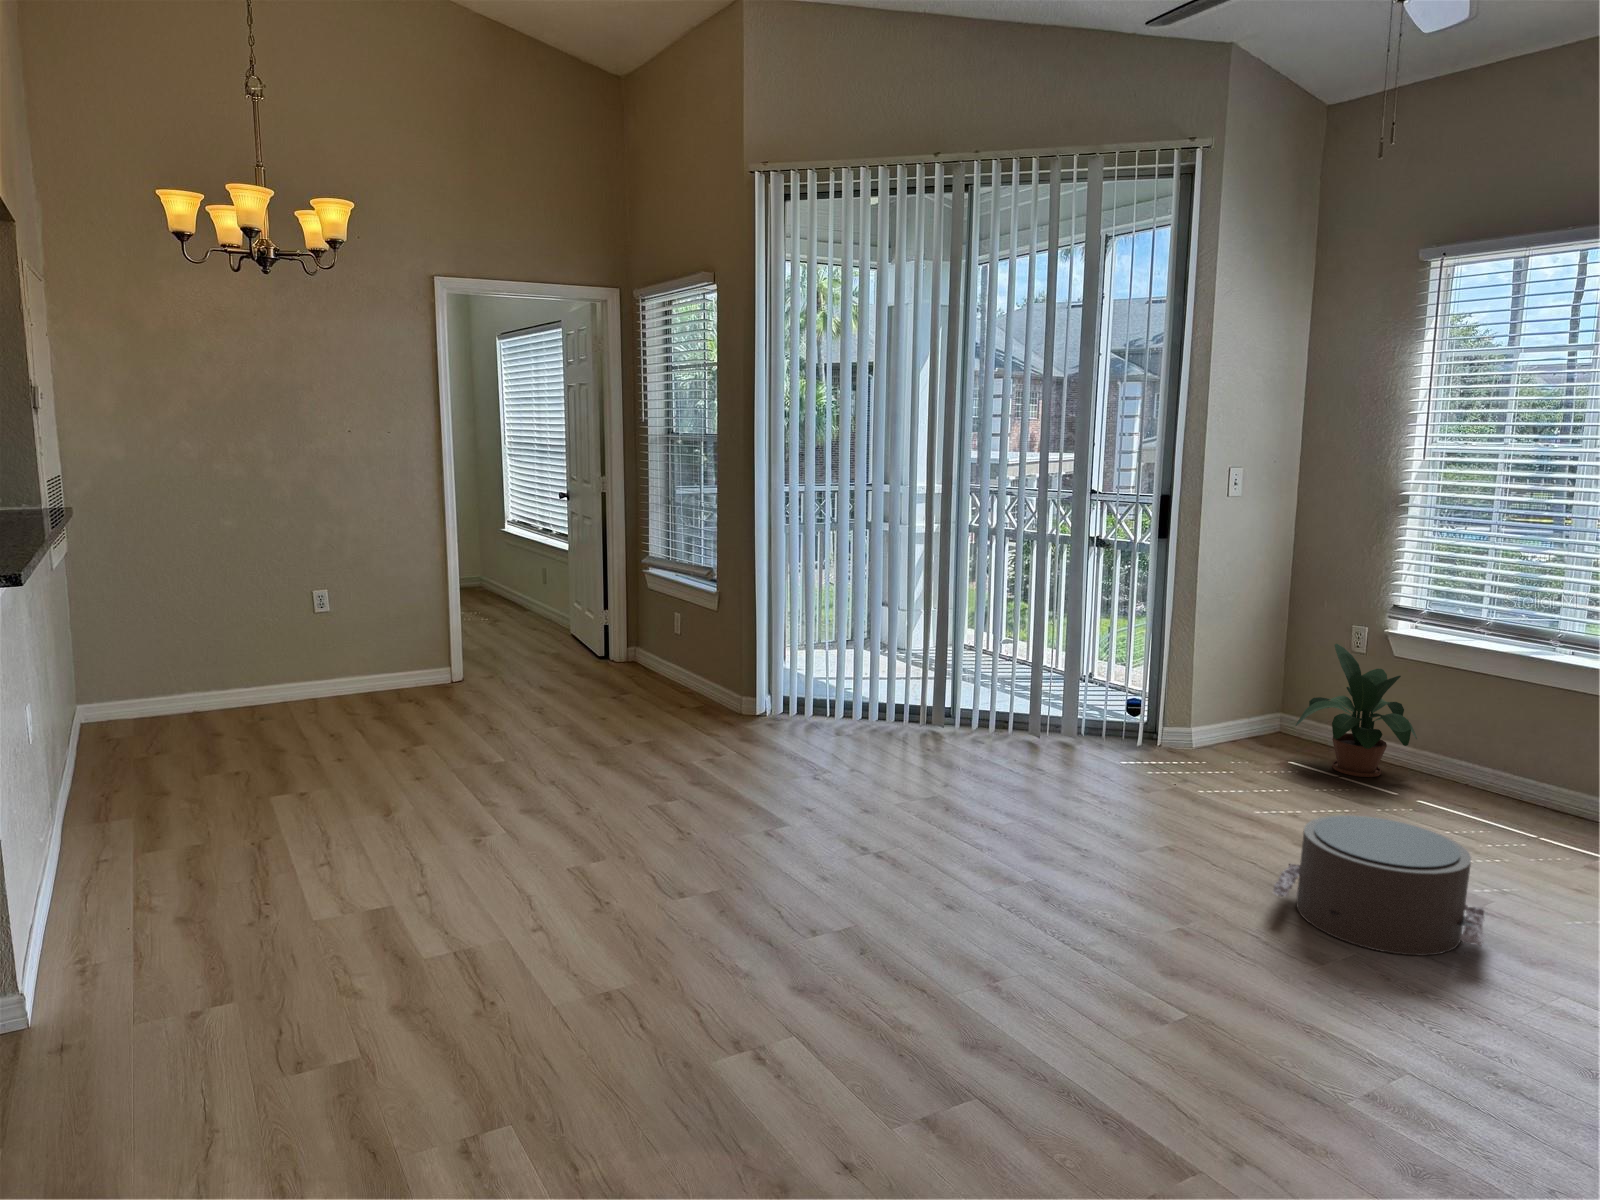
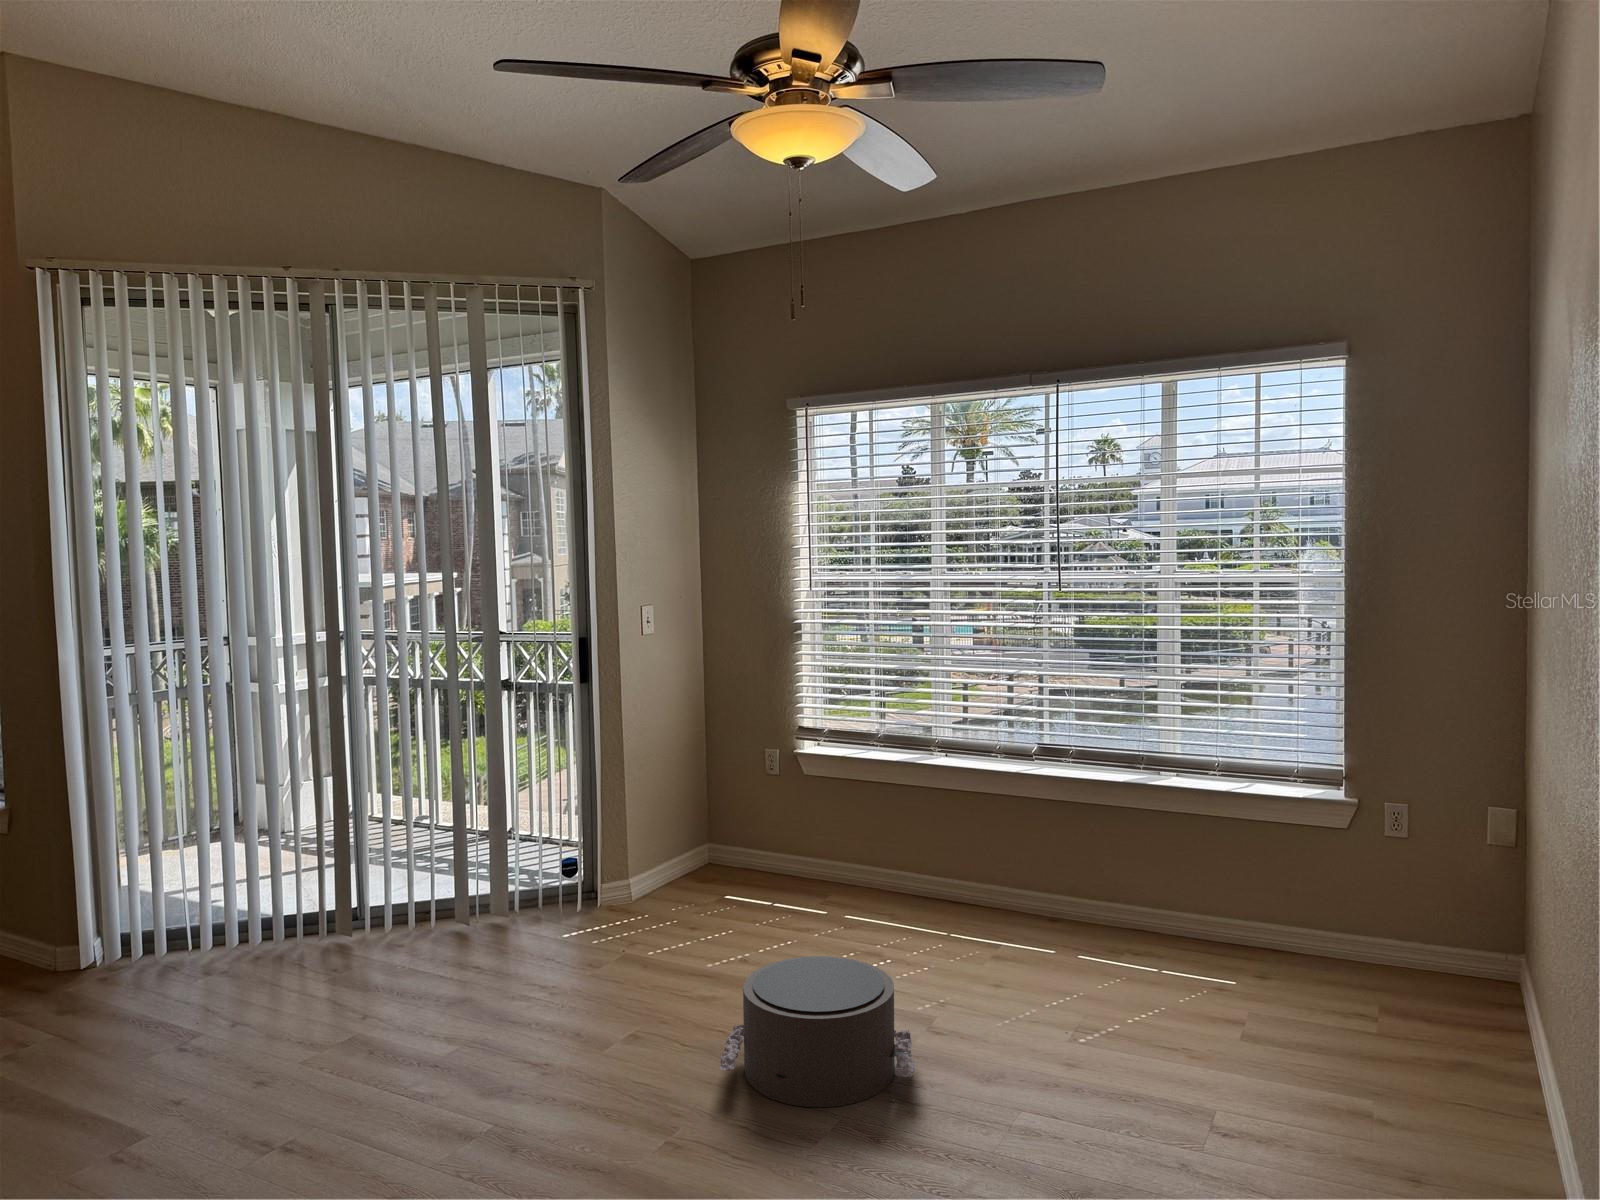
potted plant: present [1296,644,1417,777] -> none [728,771,833,900]

